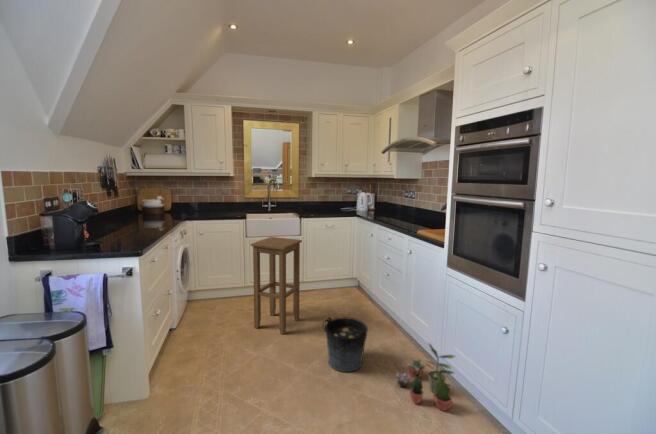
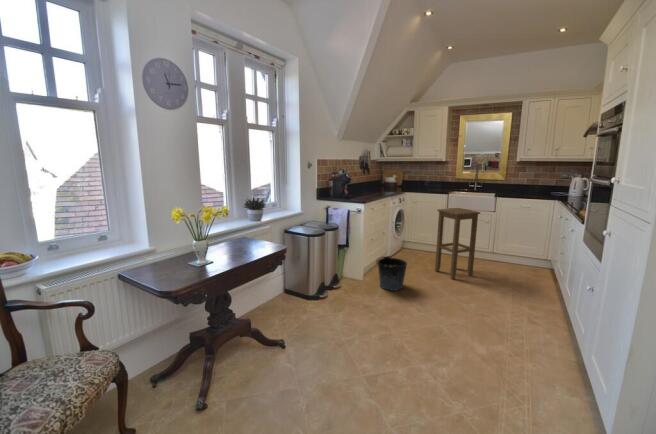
bucket: present [324,317,368,372] -> present [377,256,407,291]
potted plant: present [396,344,455,411] -> none [515,302,572,352]

